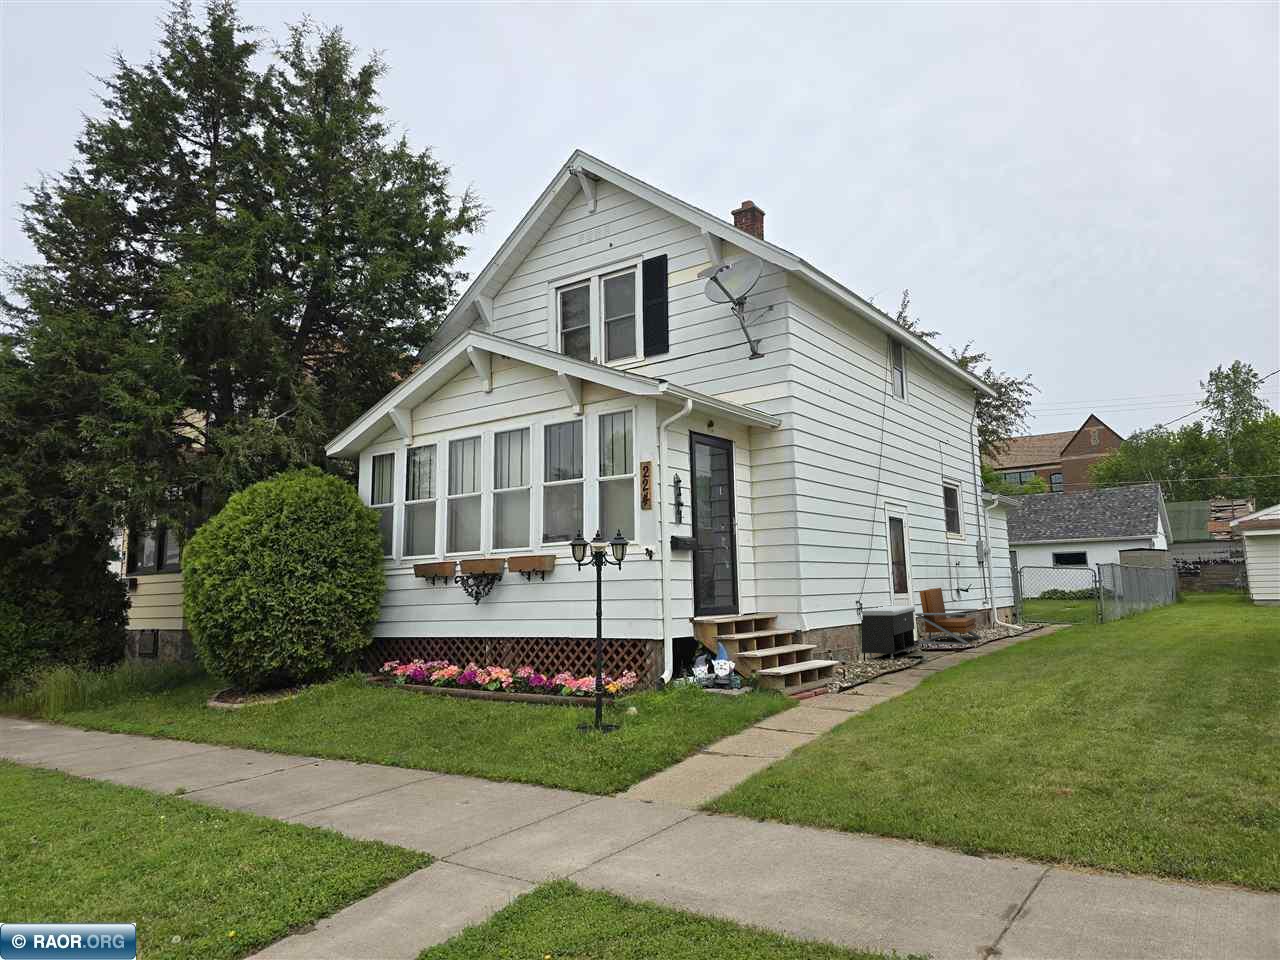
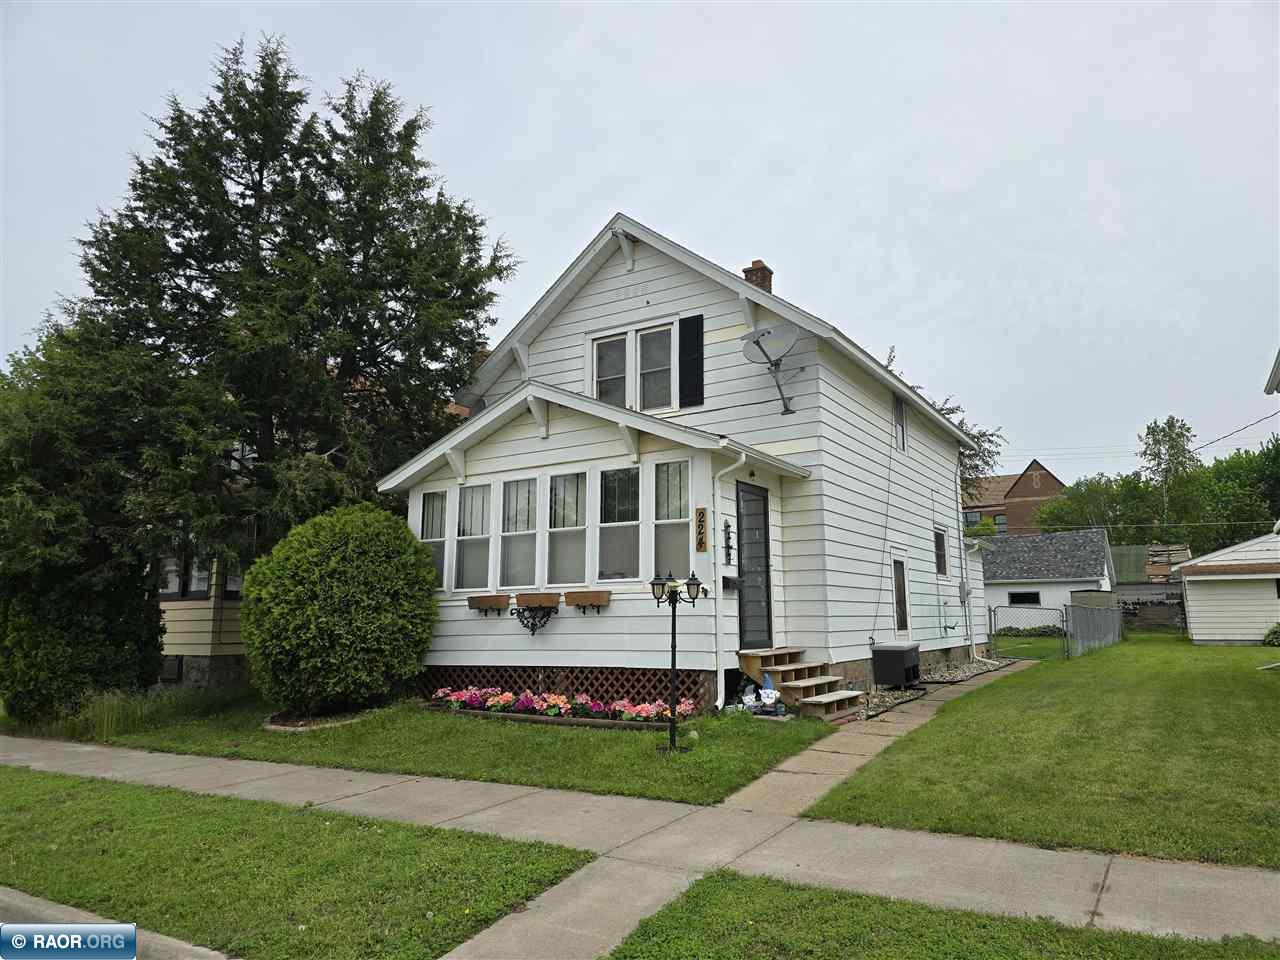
lounge chair: present [915,588,980,645] -> none [916,625,973,678]

